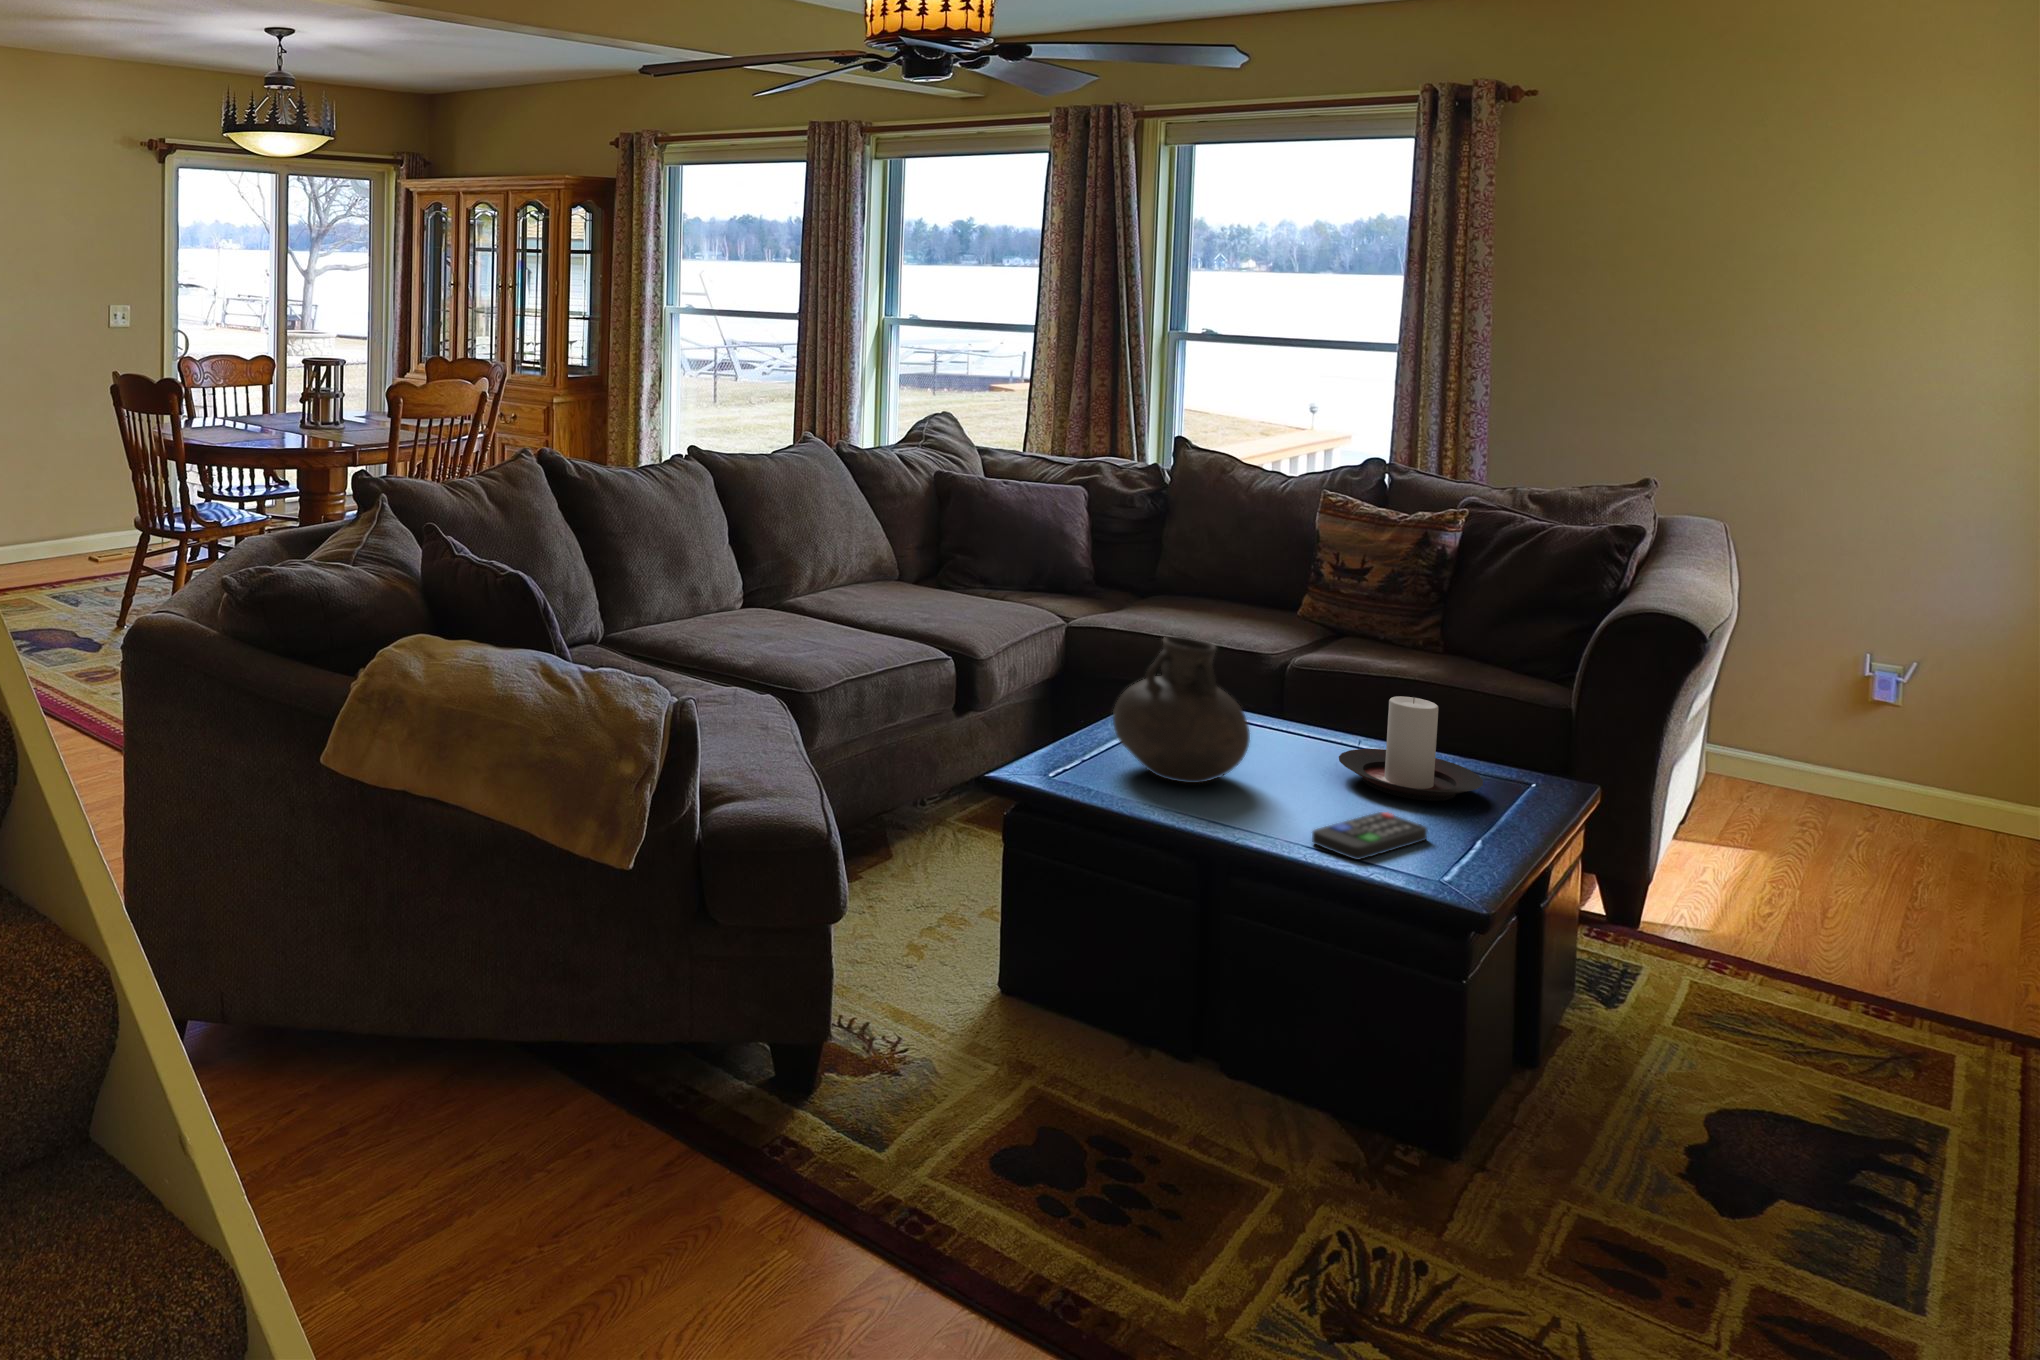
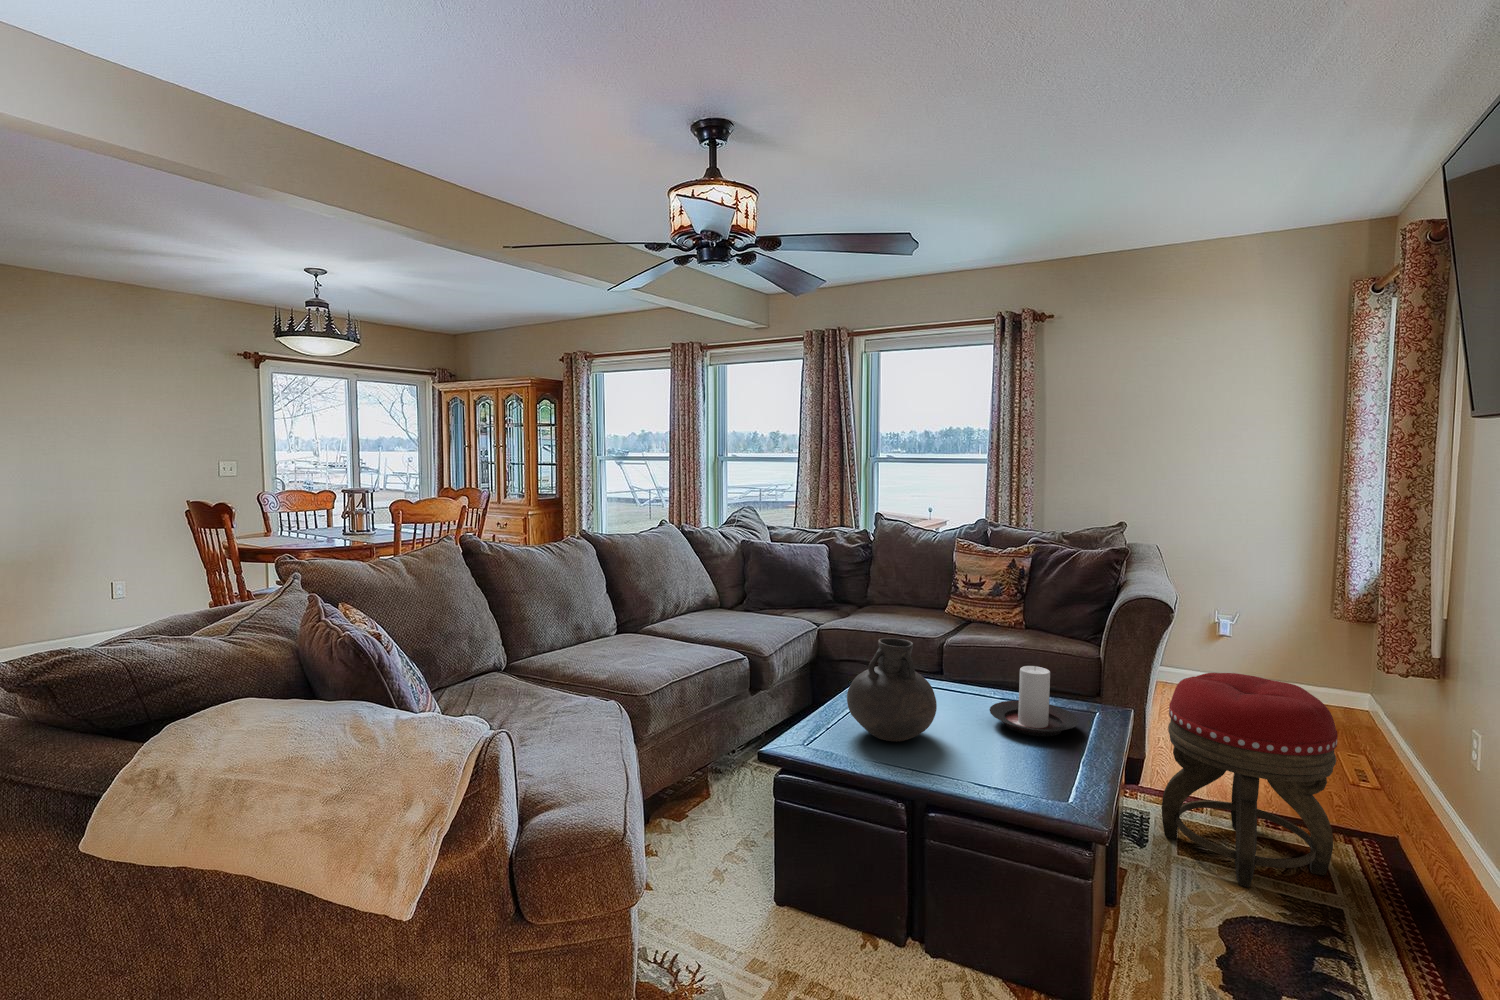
footstool: none [1648,740,1958,1080] -> present [1162,673,1338,888]
remote control: present [1312,812,1427,860] -> none [986,752,1057,797]

